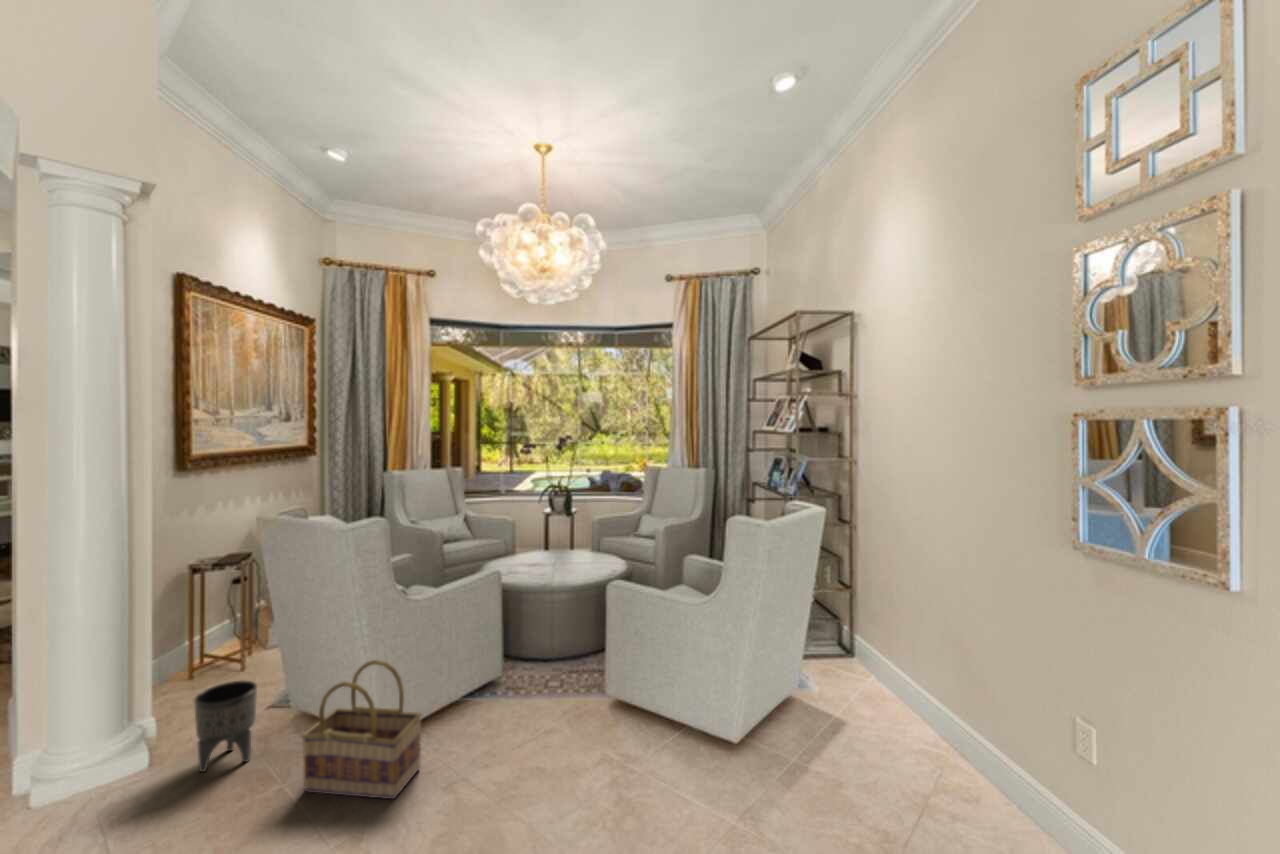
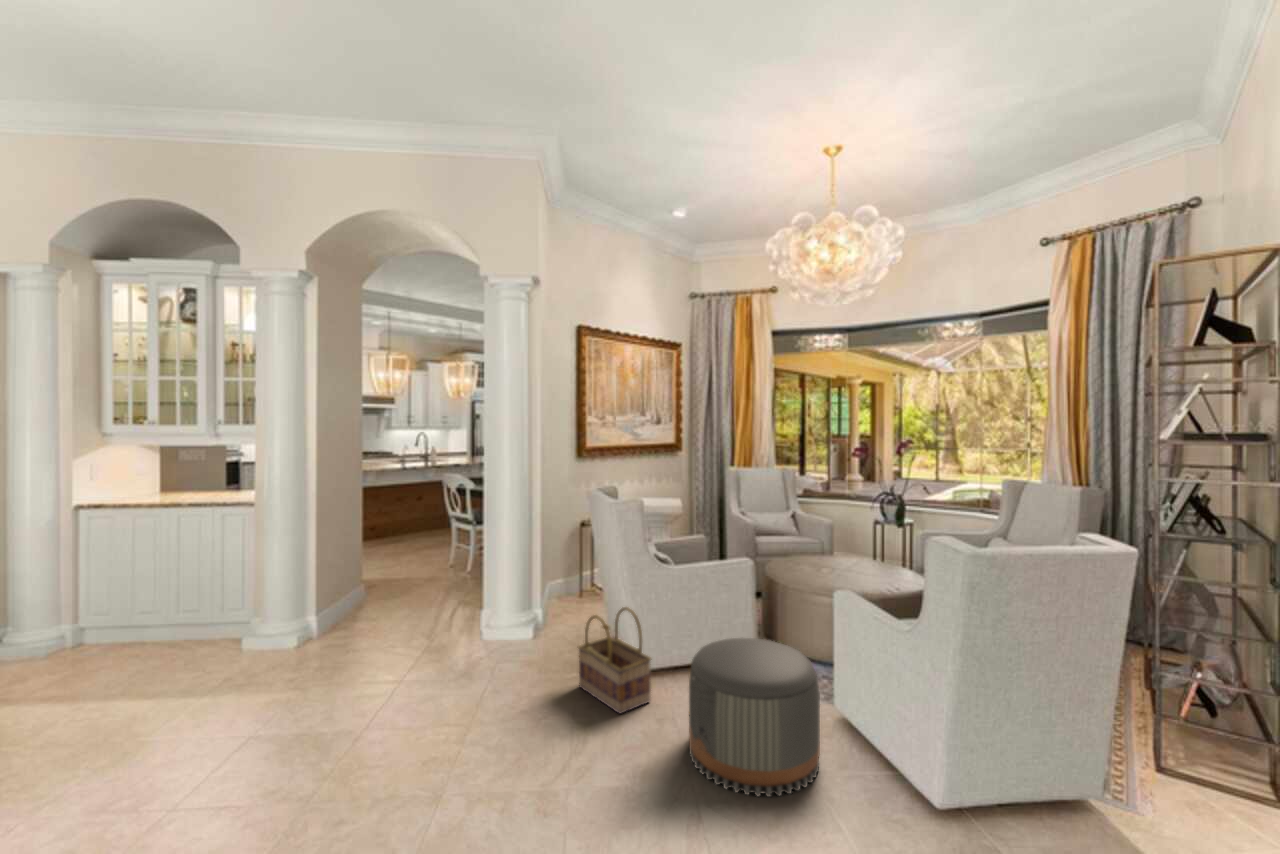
pouf: none [501,648,638,818] -> present [689,638,820,797]
planter: present [194,681,257,772] -> none [542,601,576,657]

